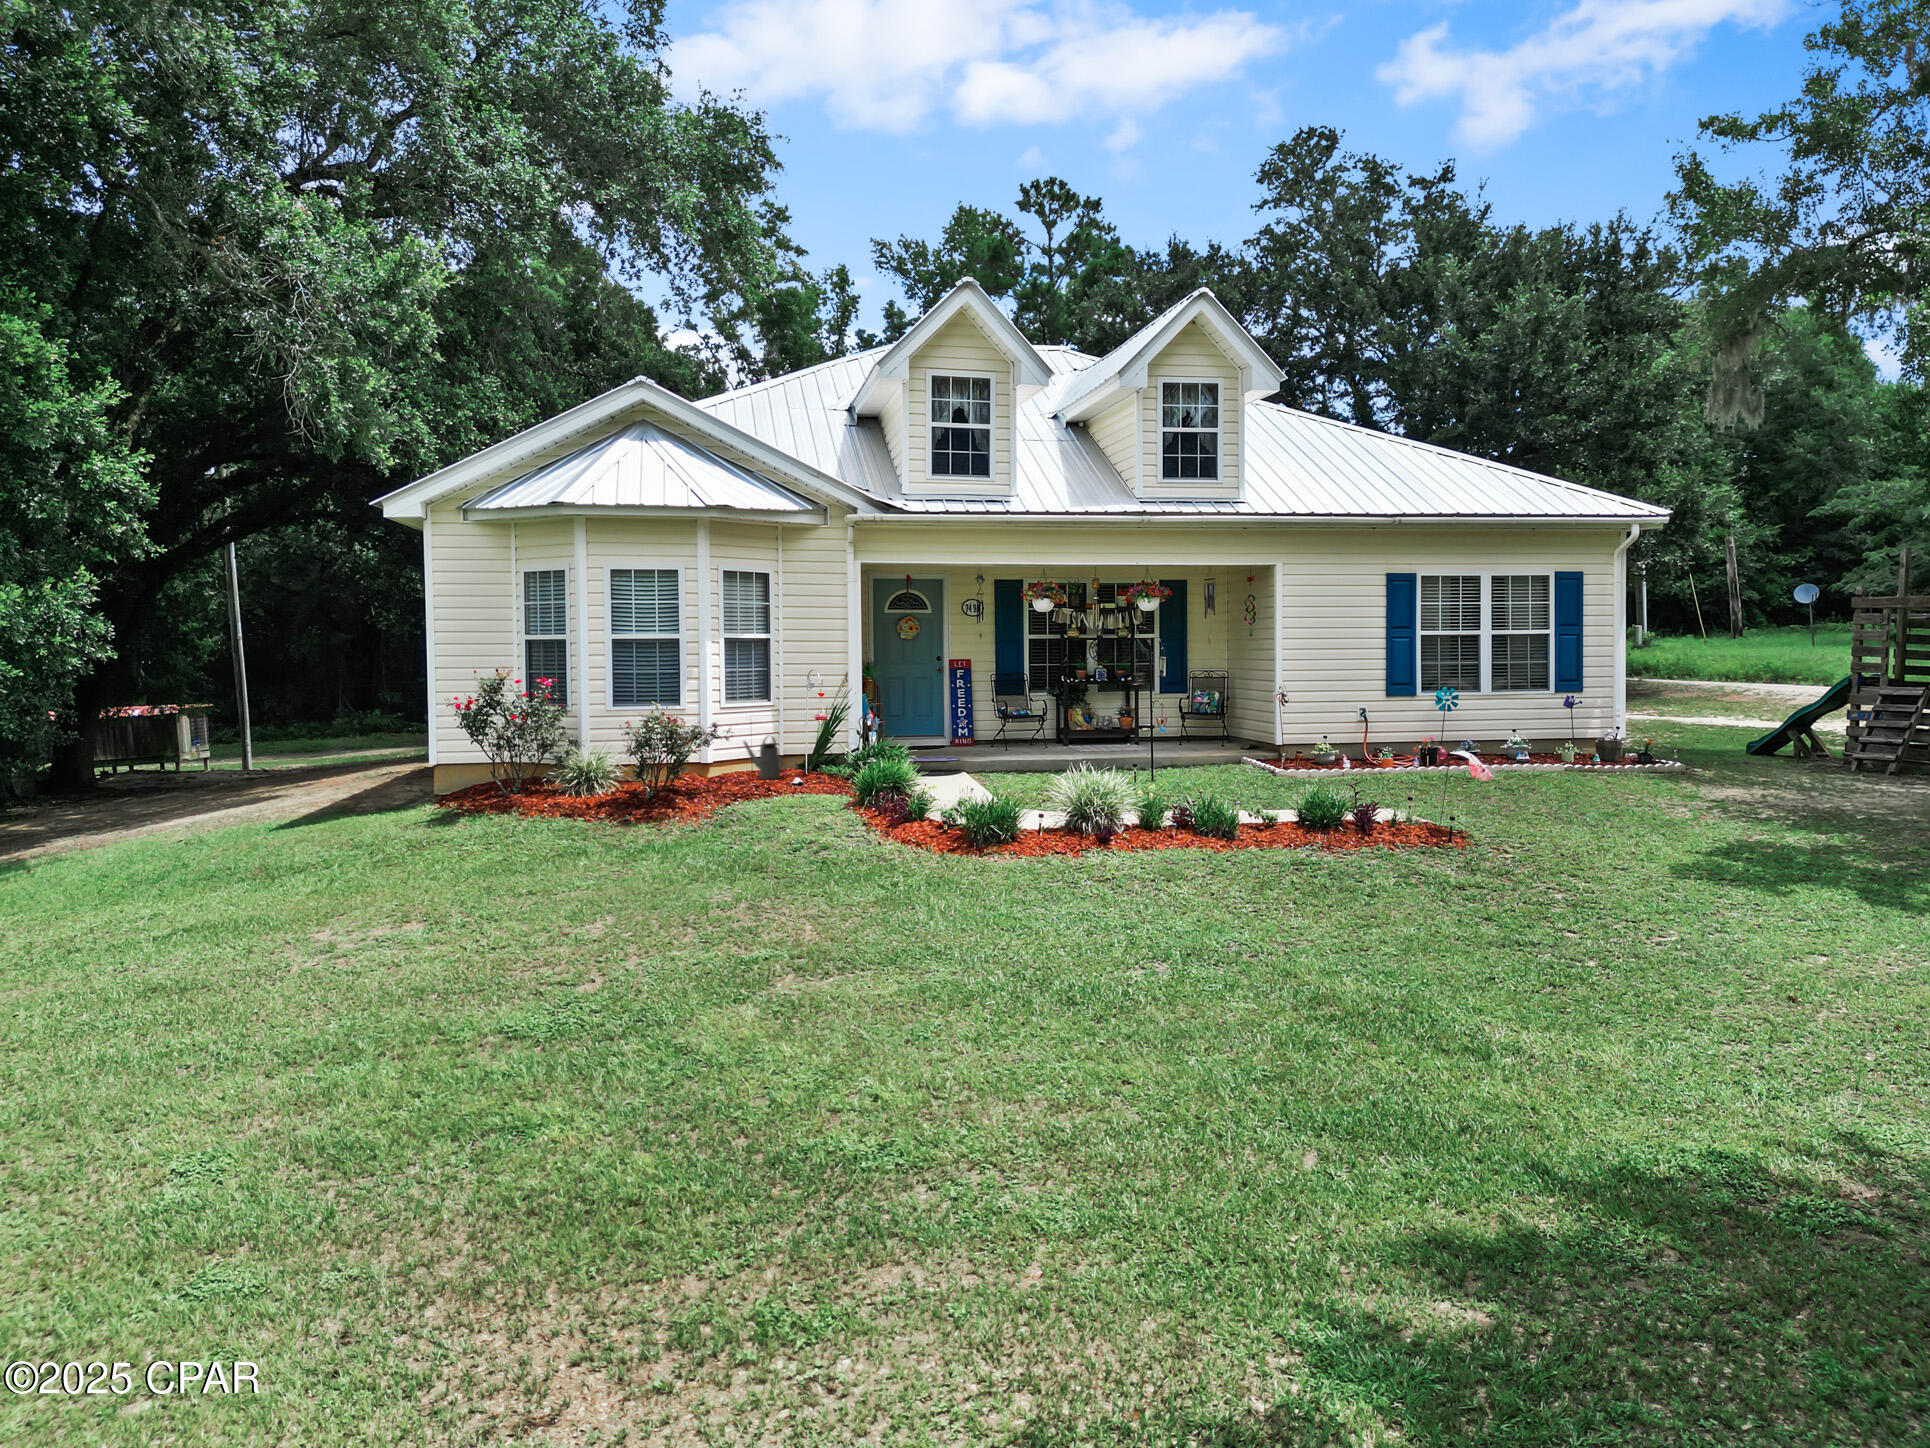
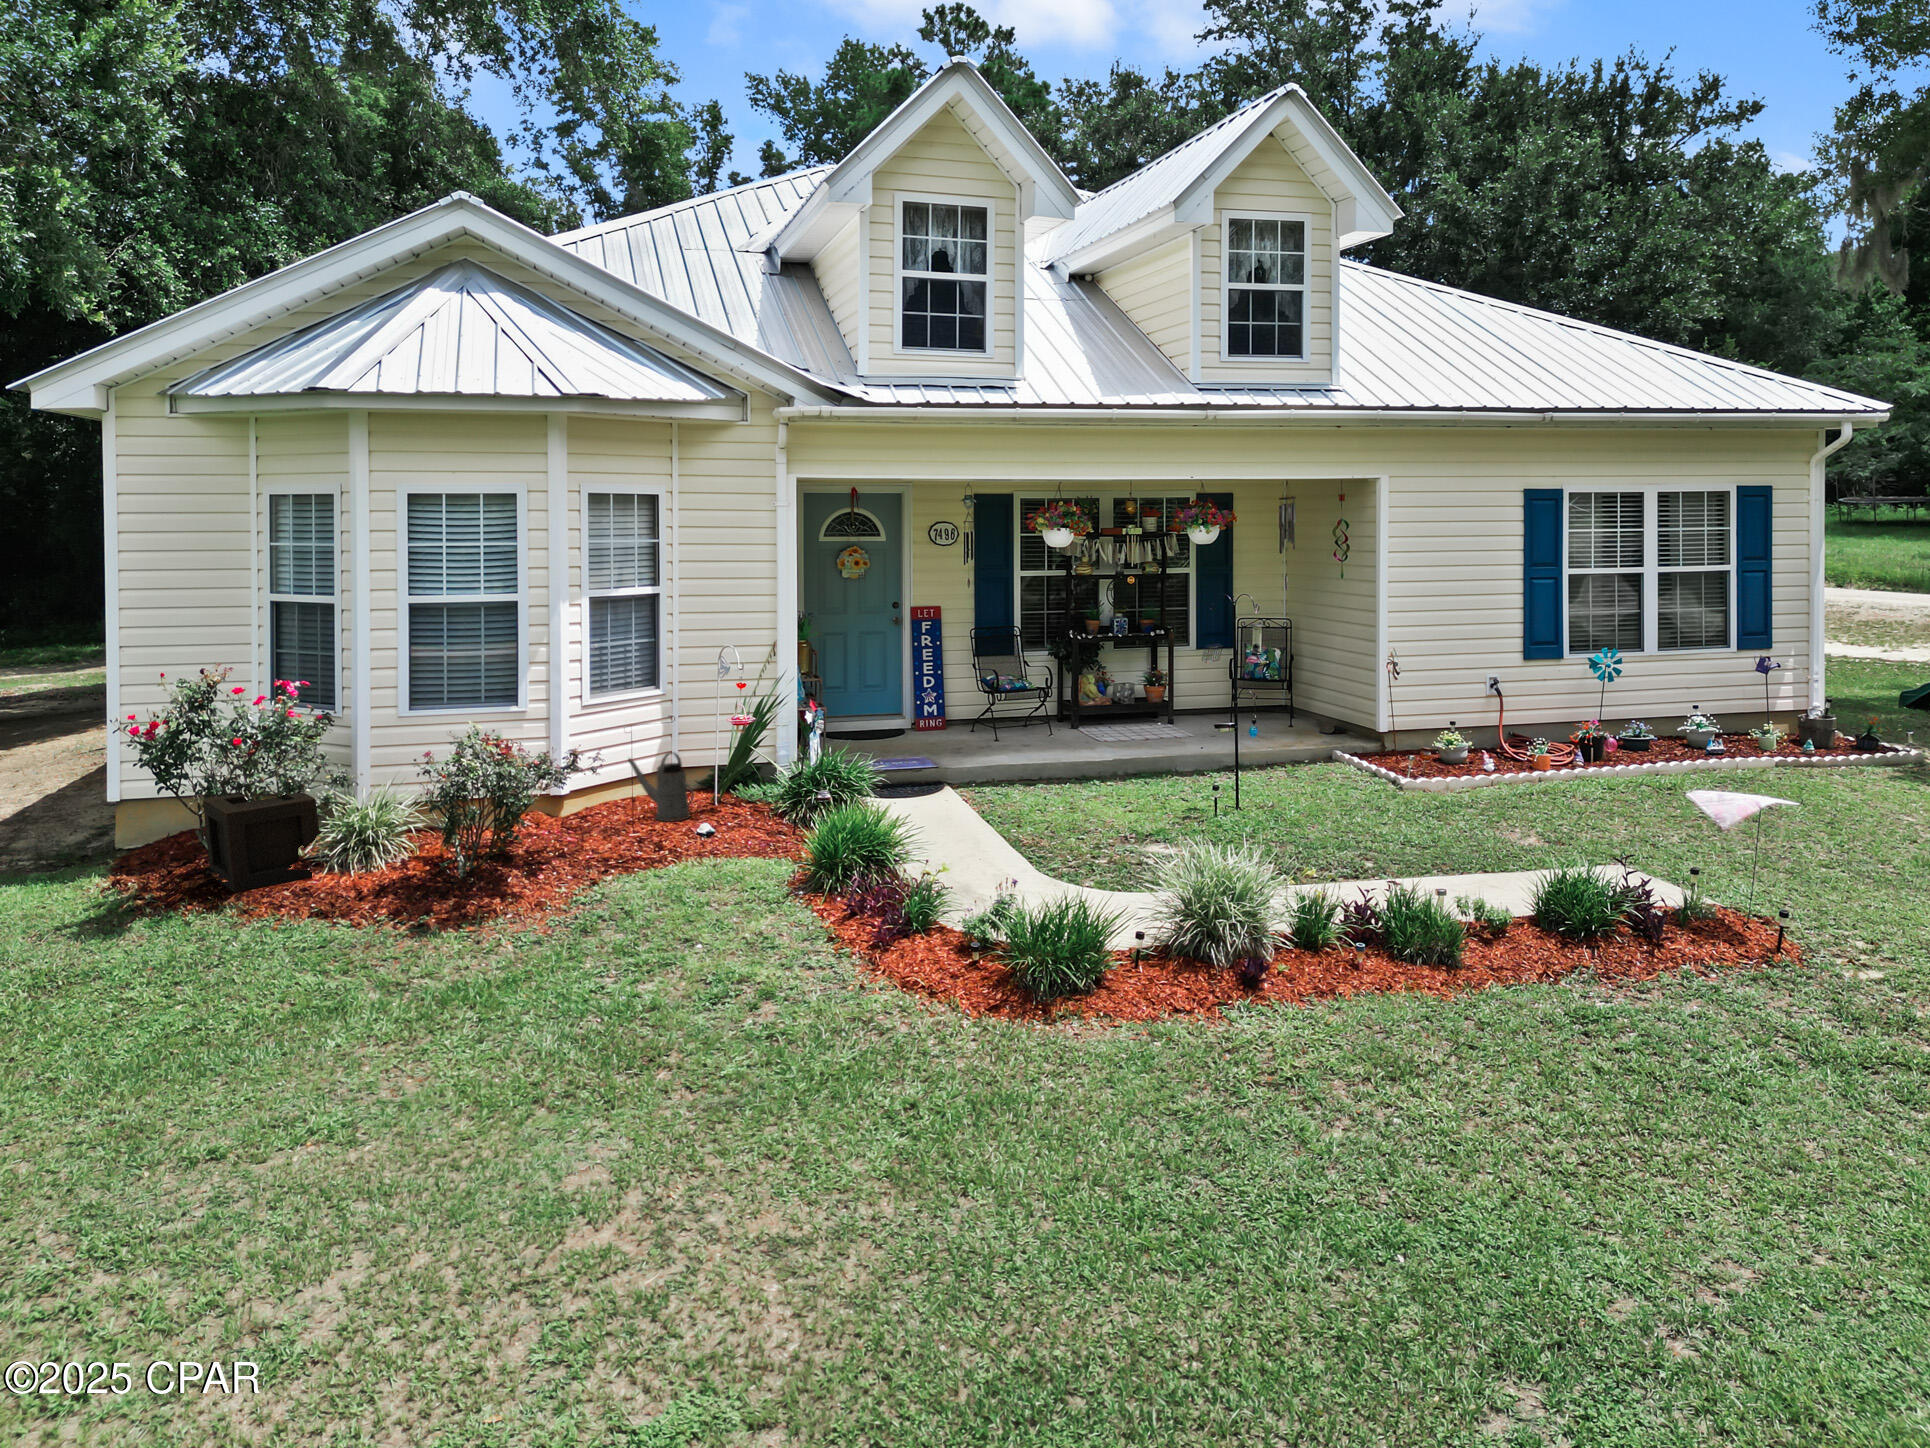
wooden crate: none [496,744,561,800] -> present [203,793,320,892]

